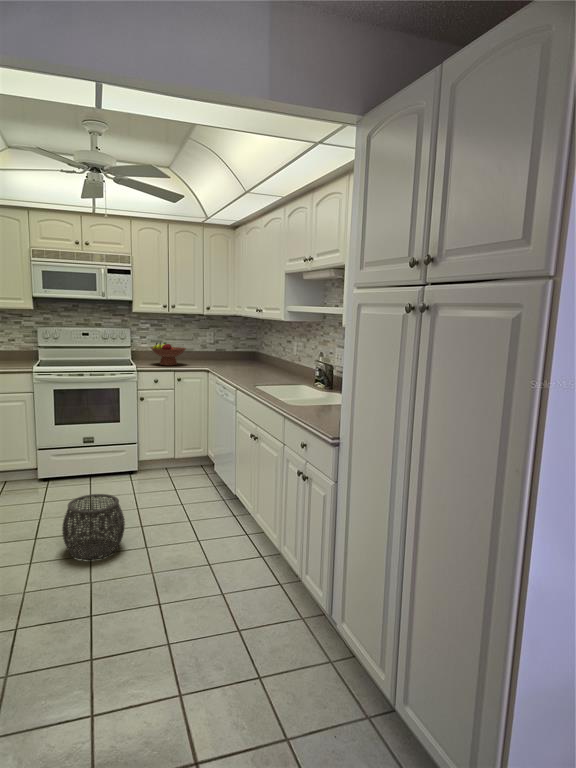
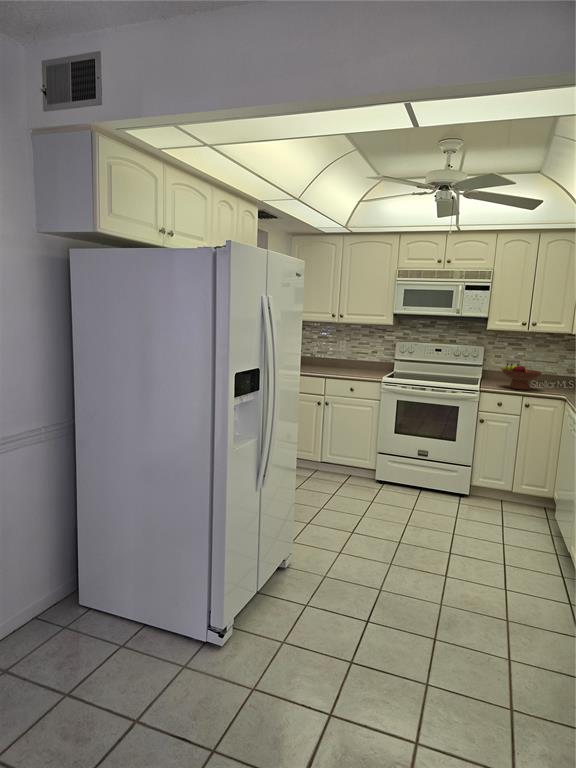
woven basket: present [62,494,125,560] -> none [368,505,427,571]

